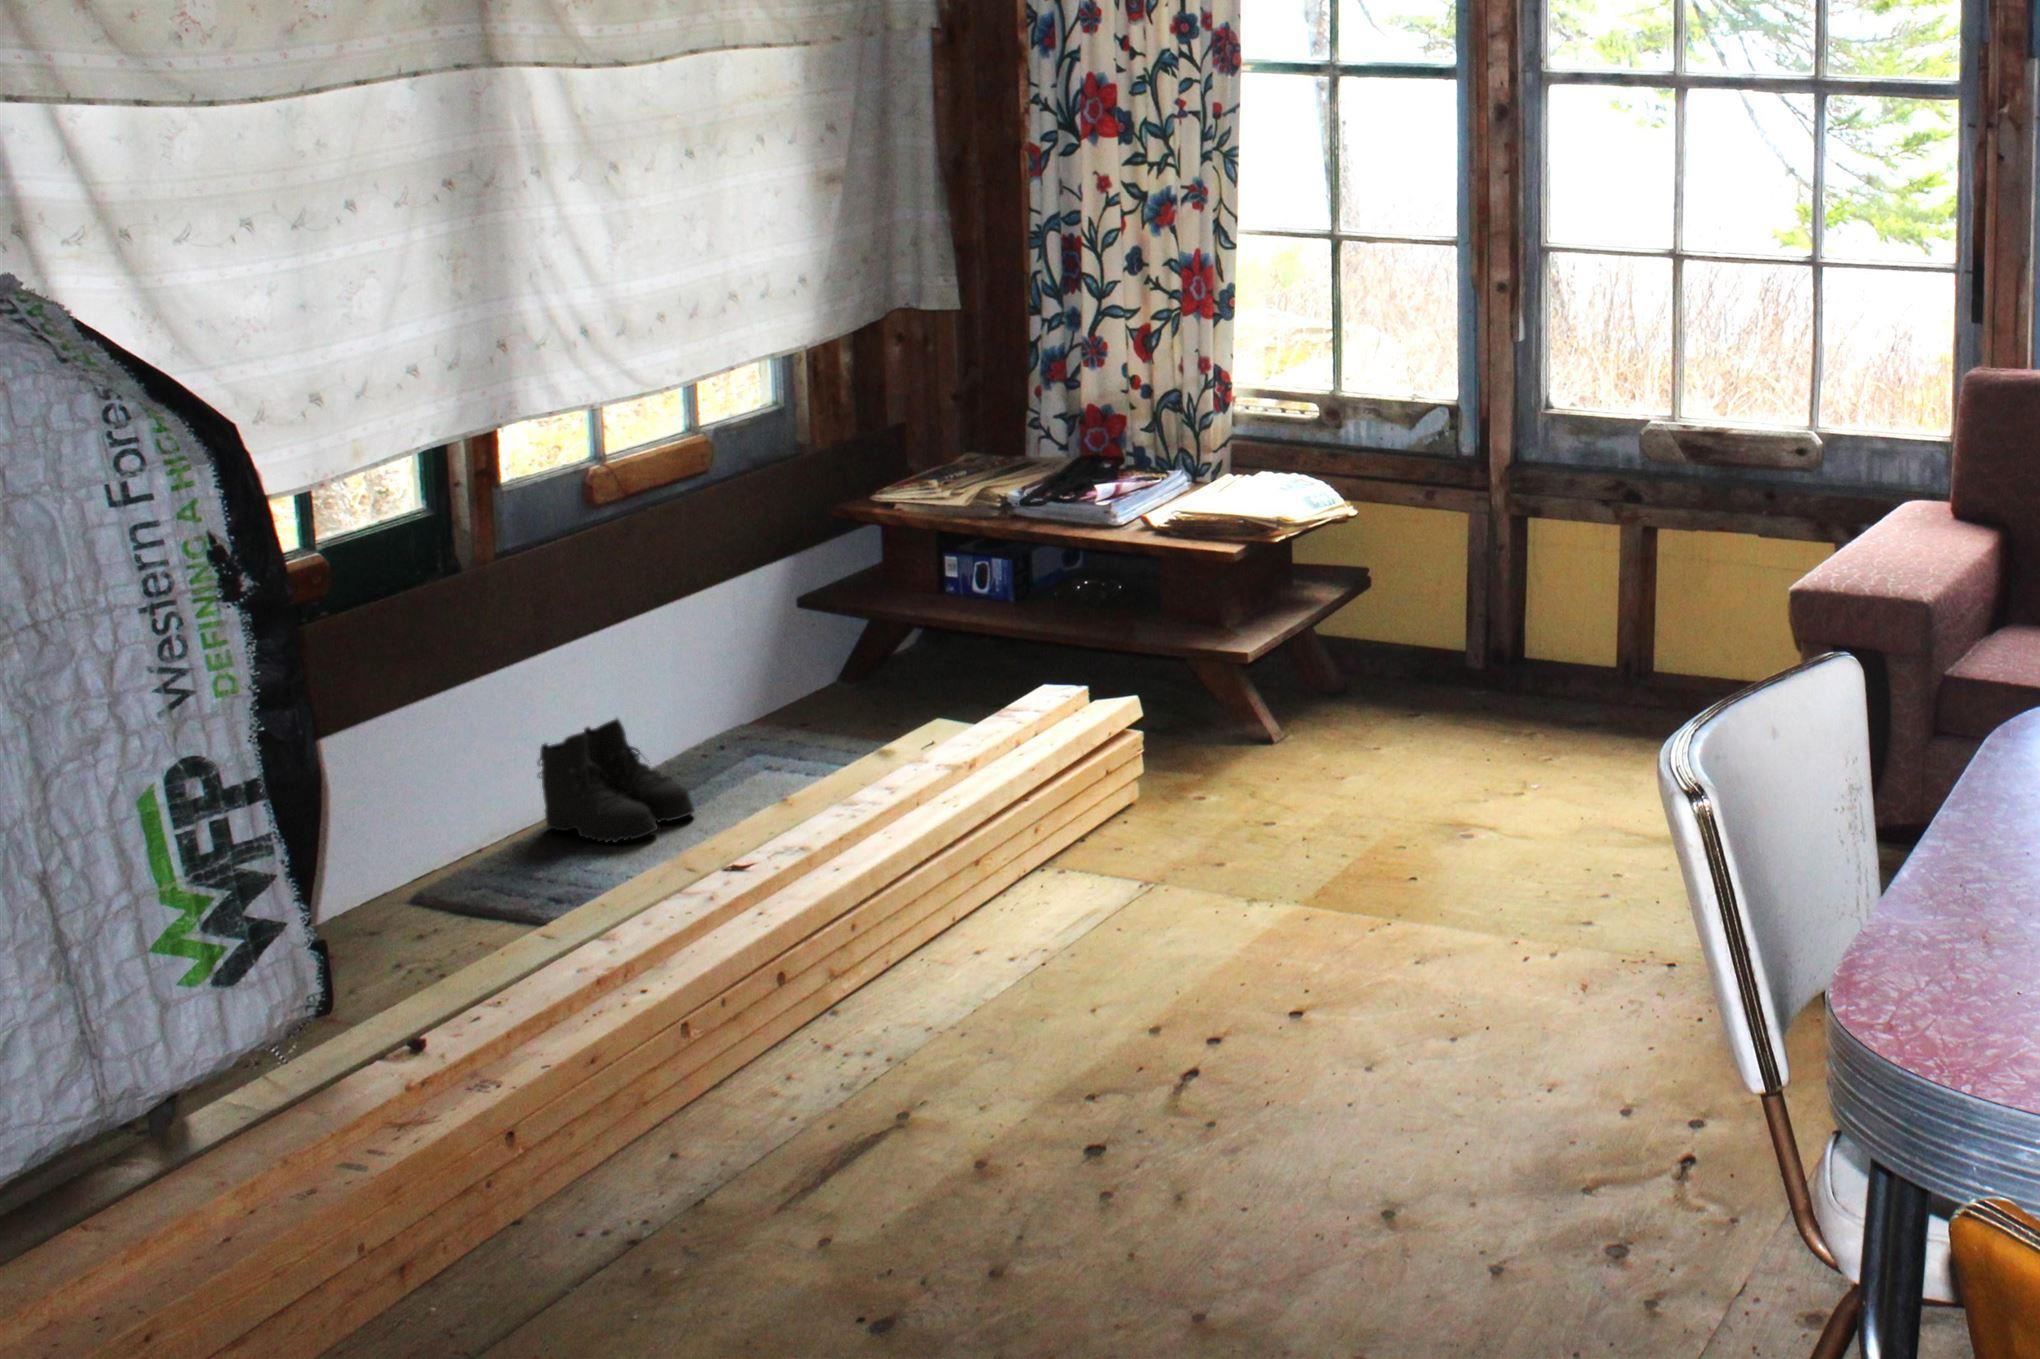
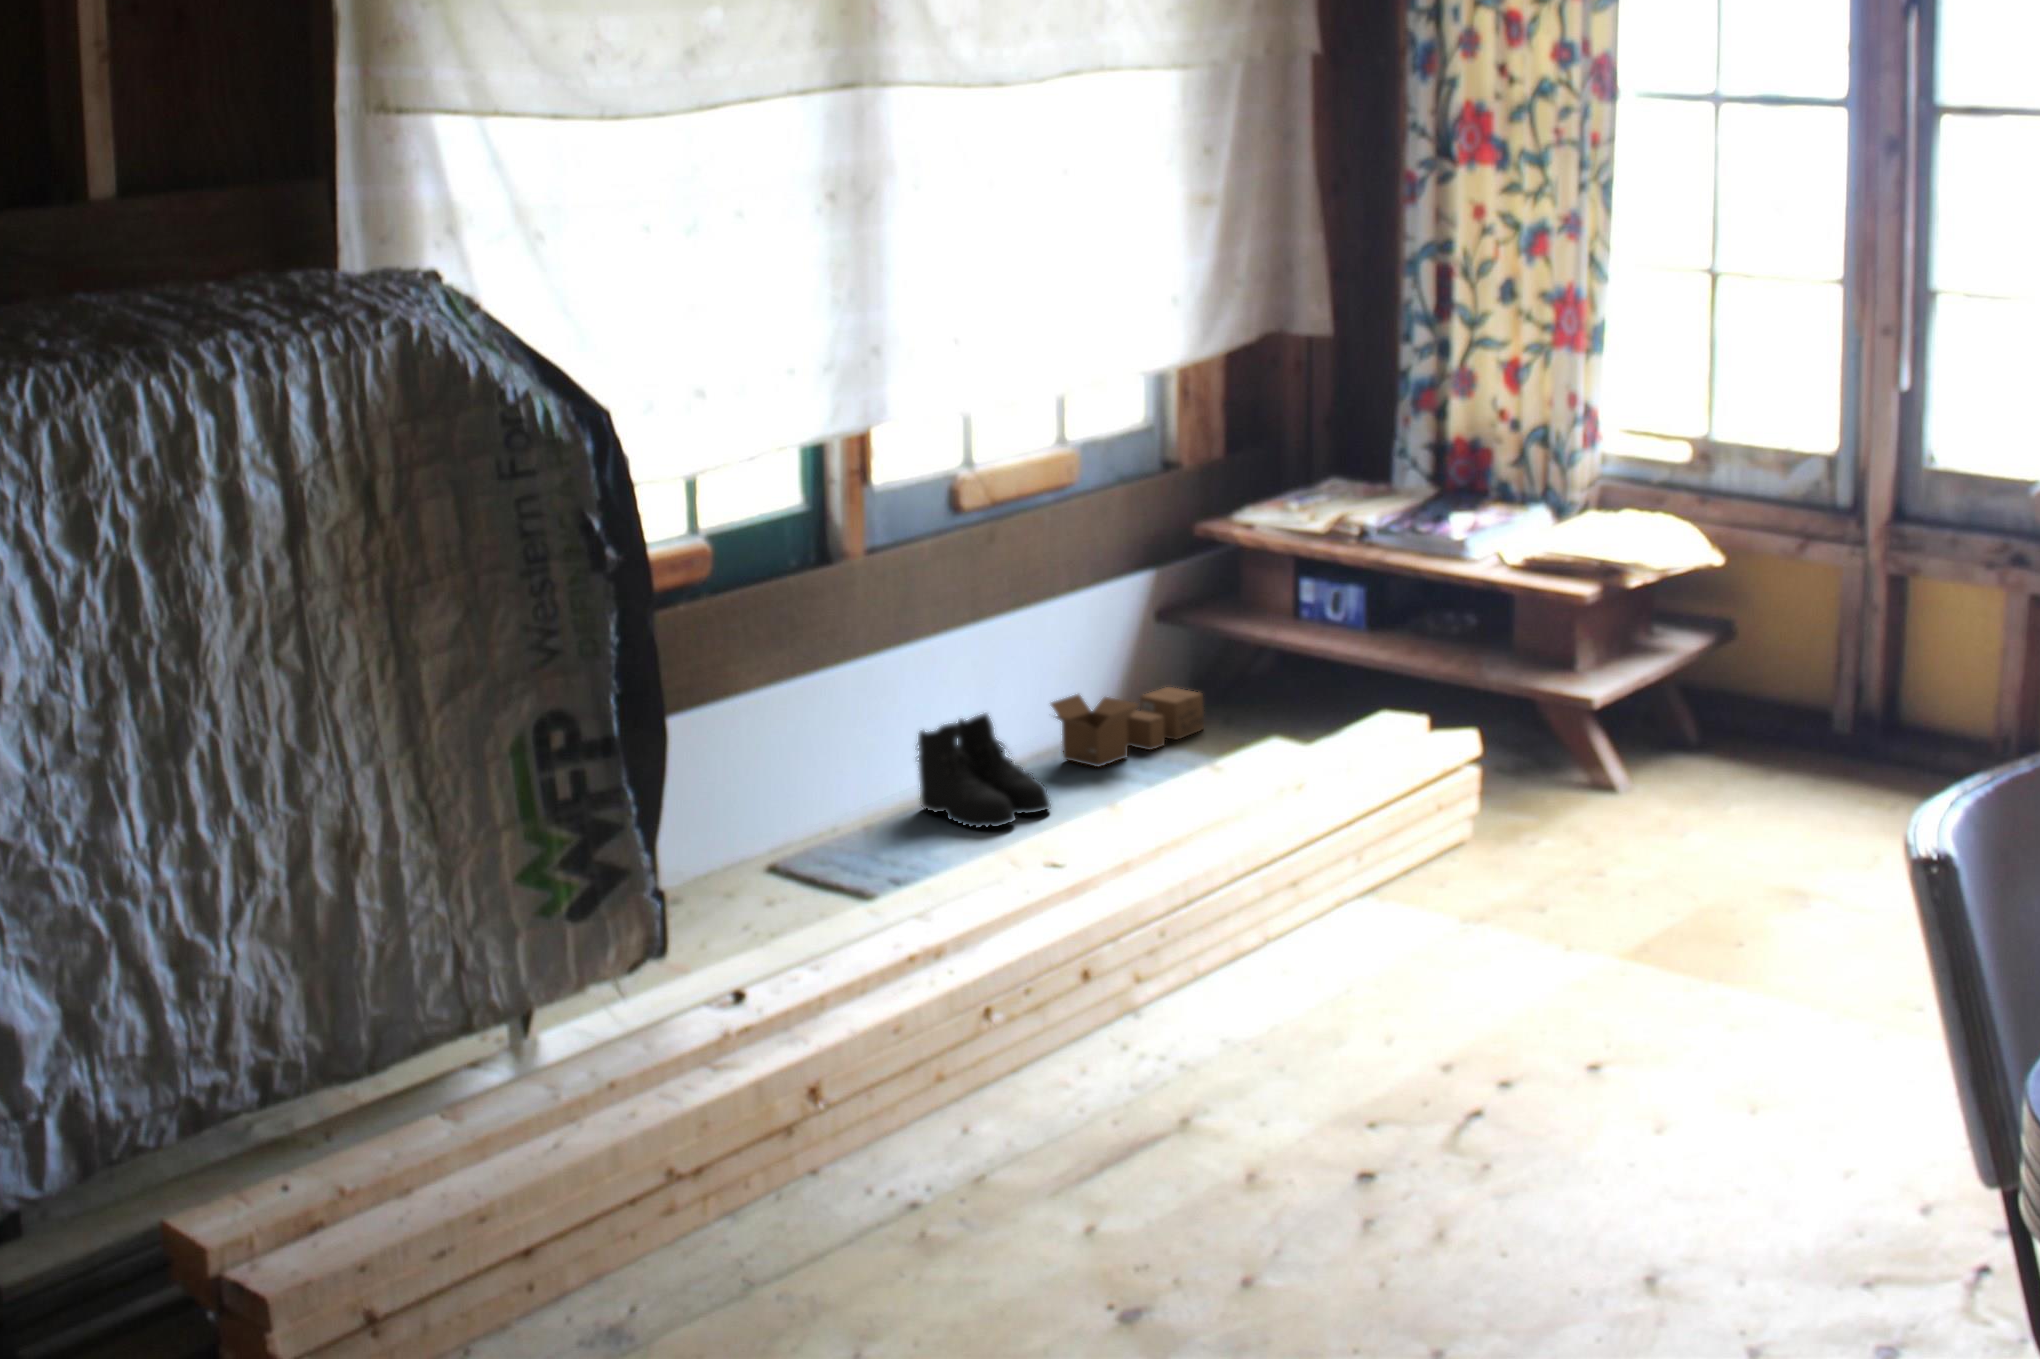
cardboard box: none [682,673,846,764] -> present [1051,687,1204,767]

